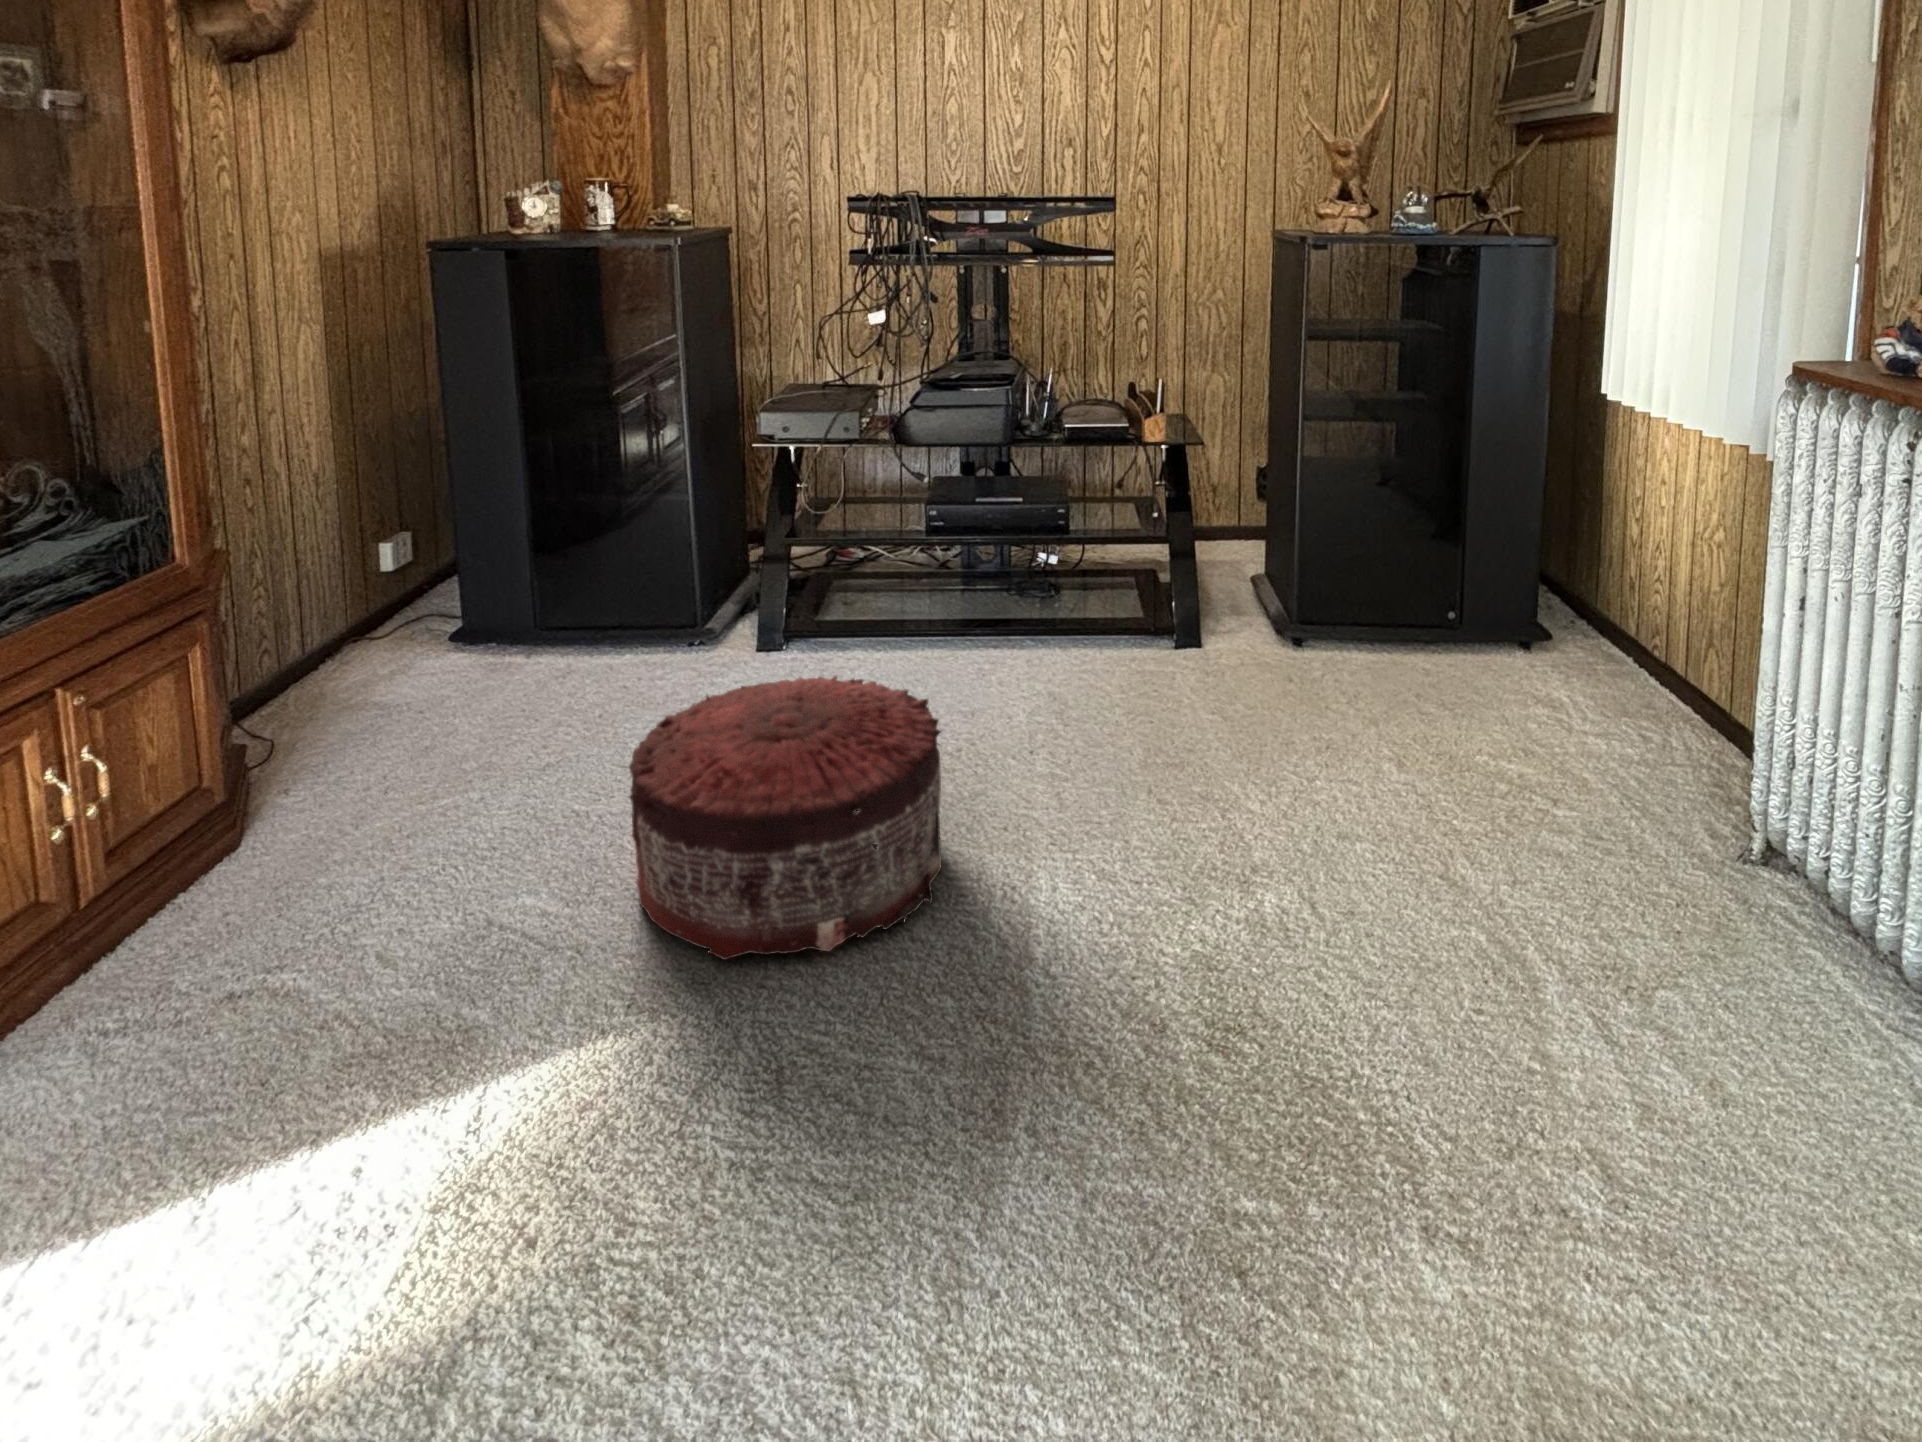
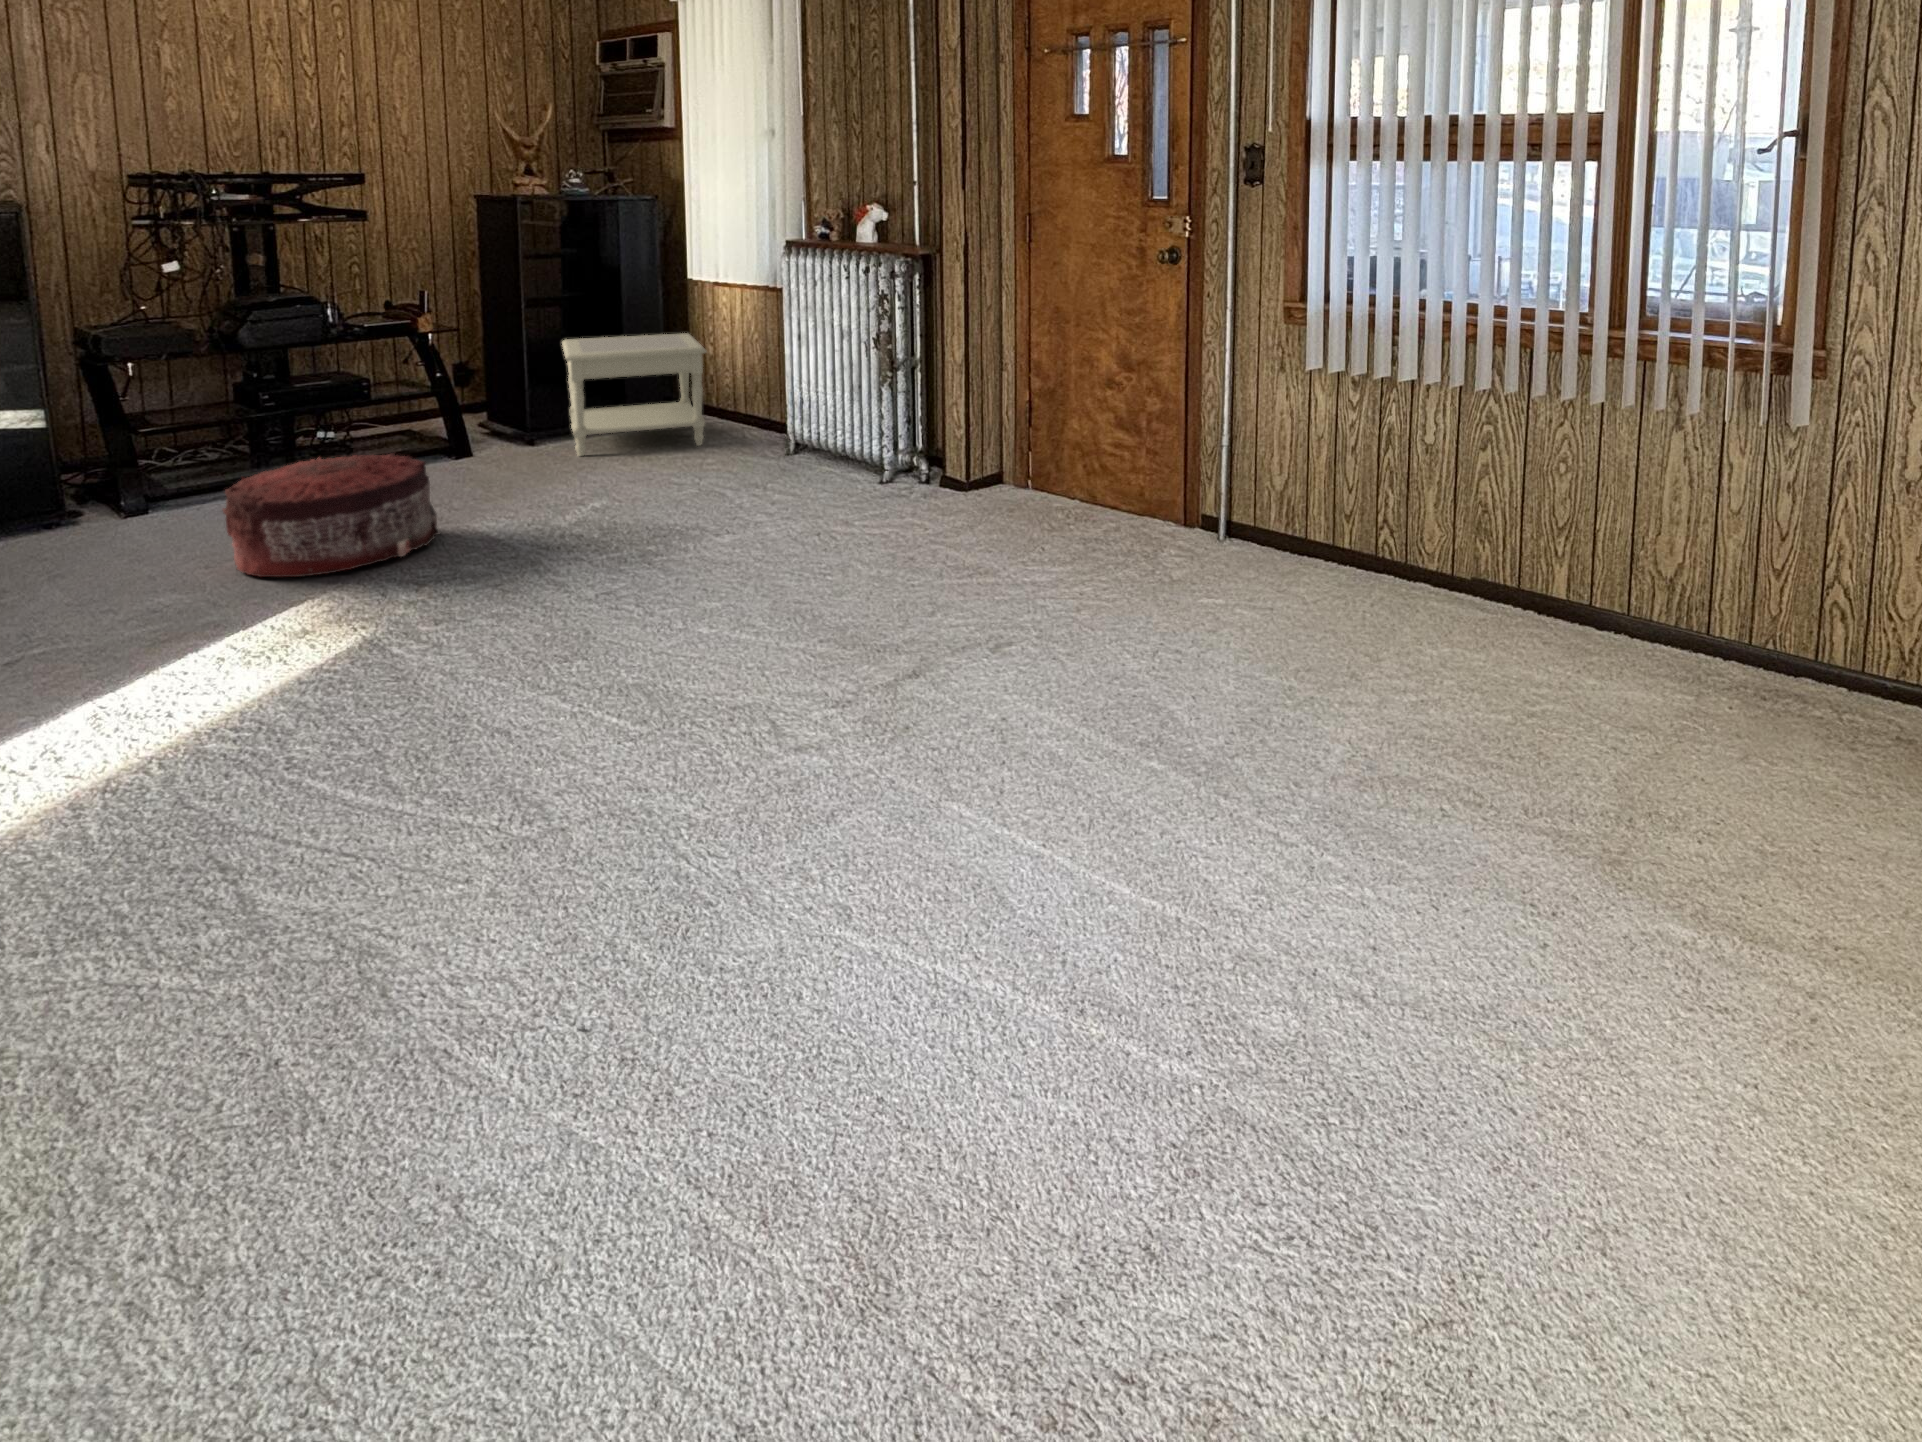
side table: none [1319,477,1588,751] -> present [562,333,707,456]

